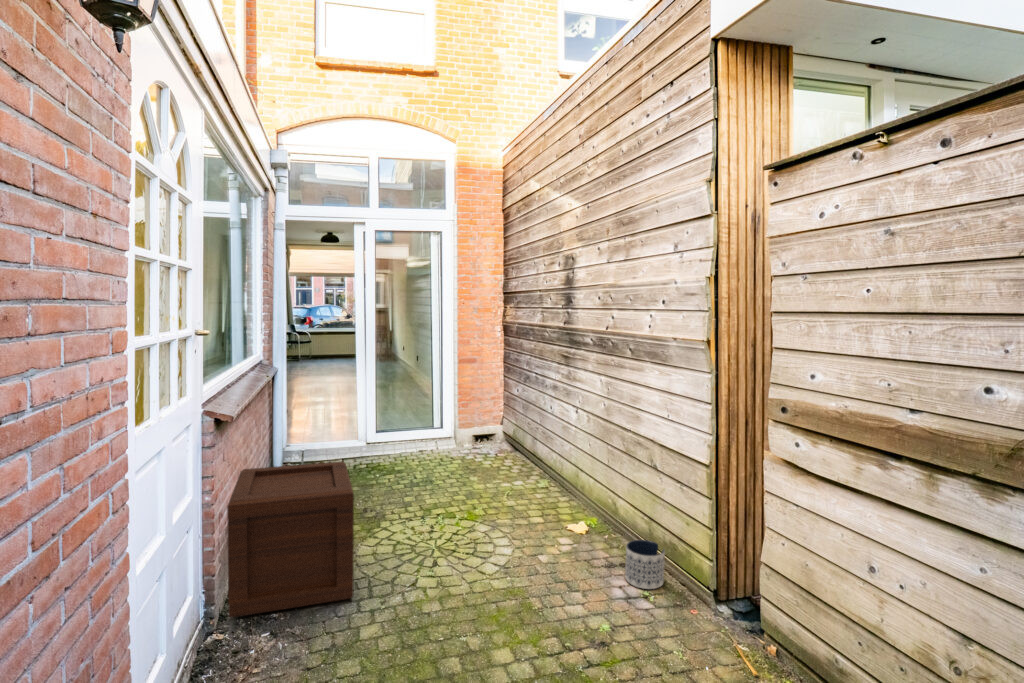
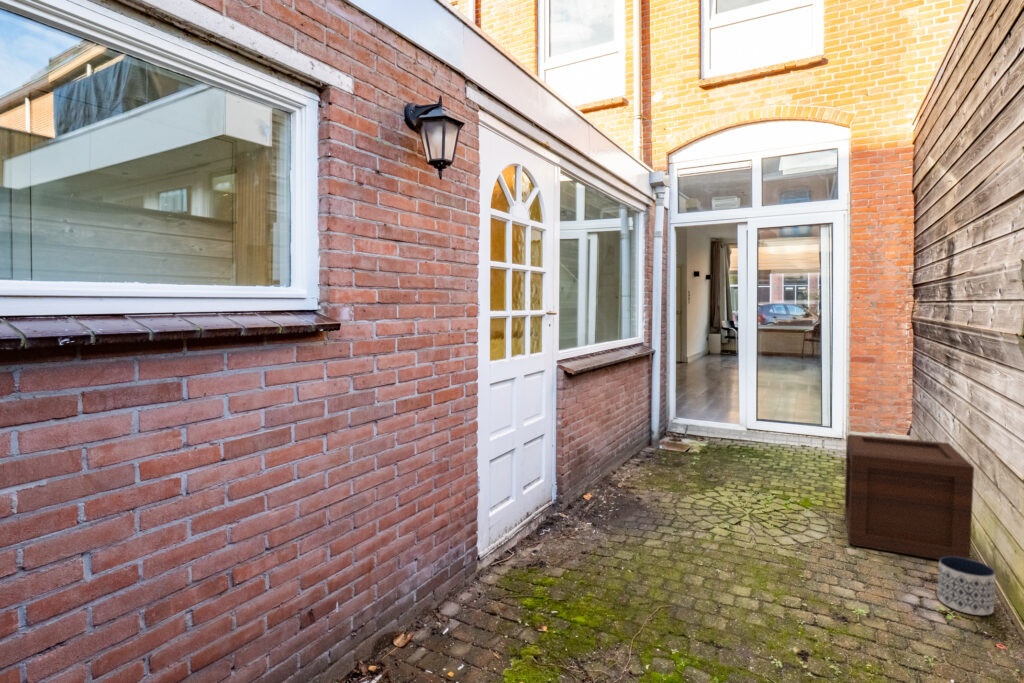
wooden crate: present [227,462,354,618] -> present [845,434,974,560]

